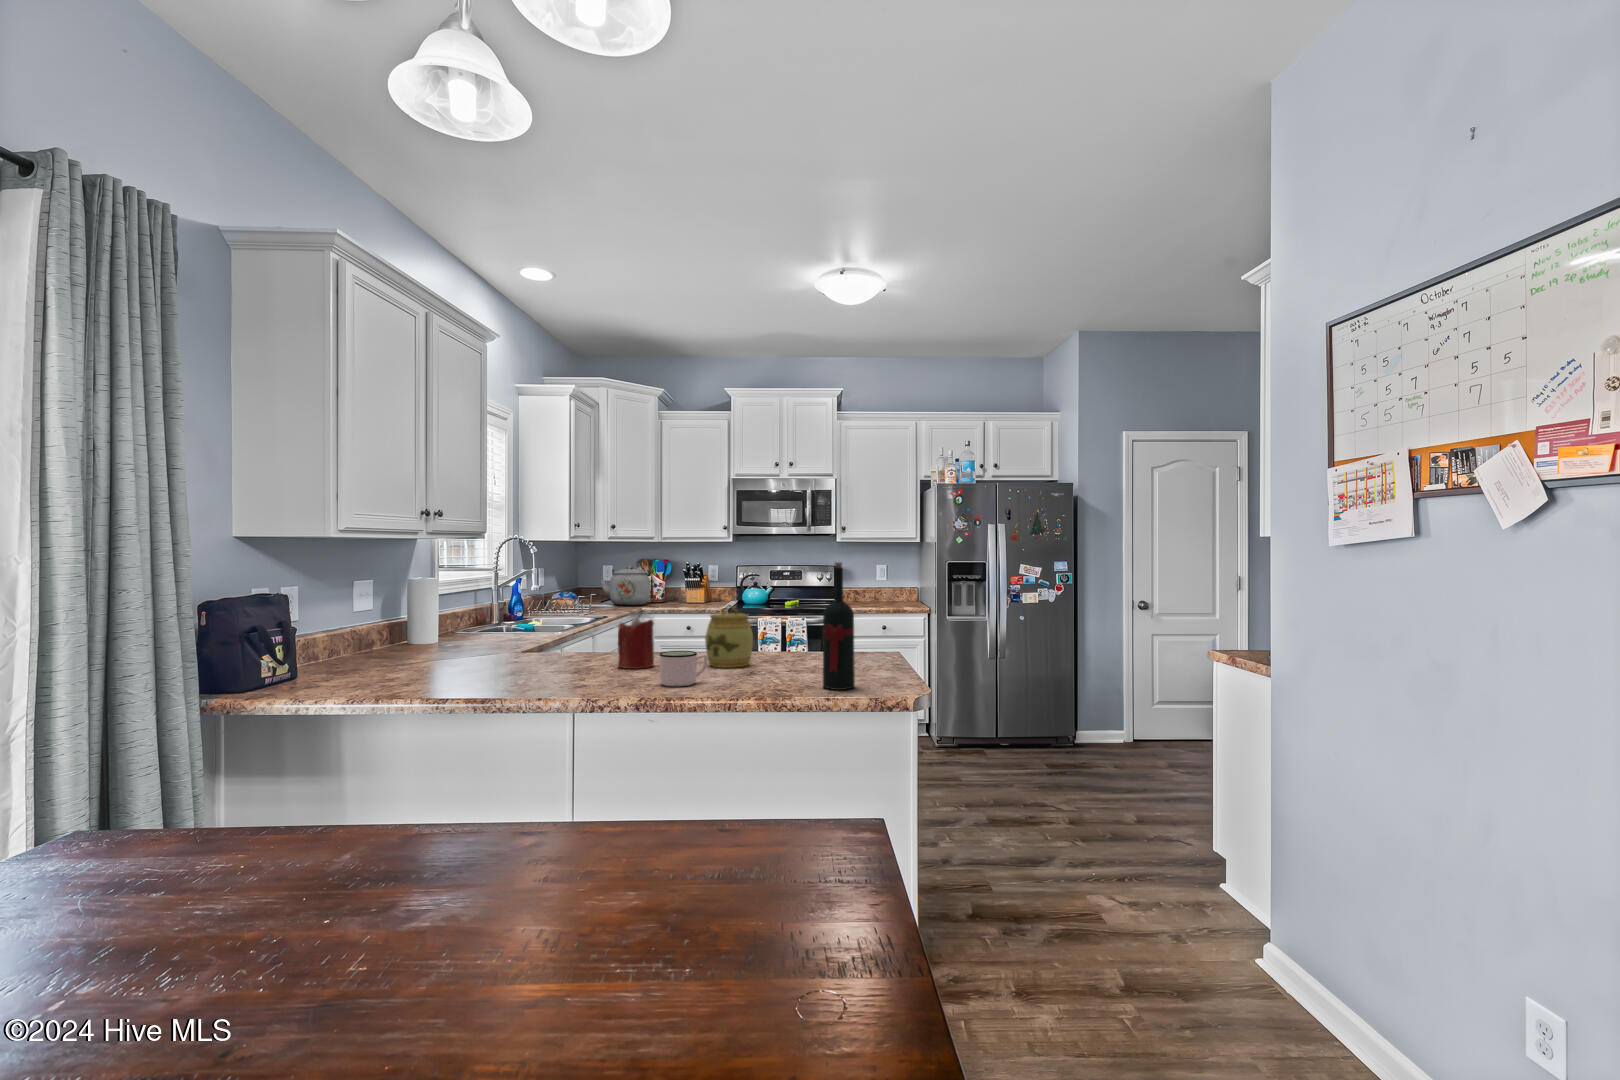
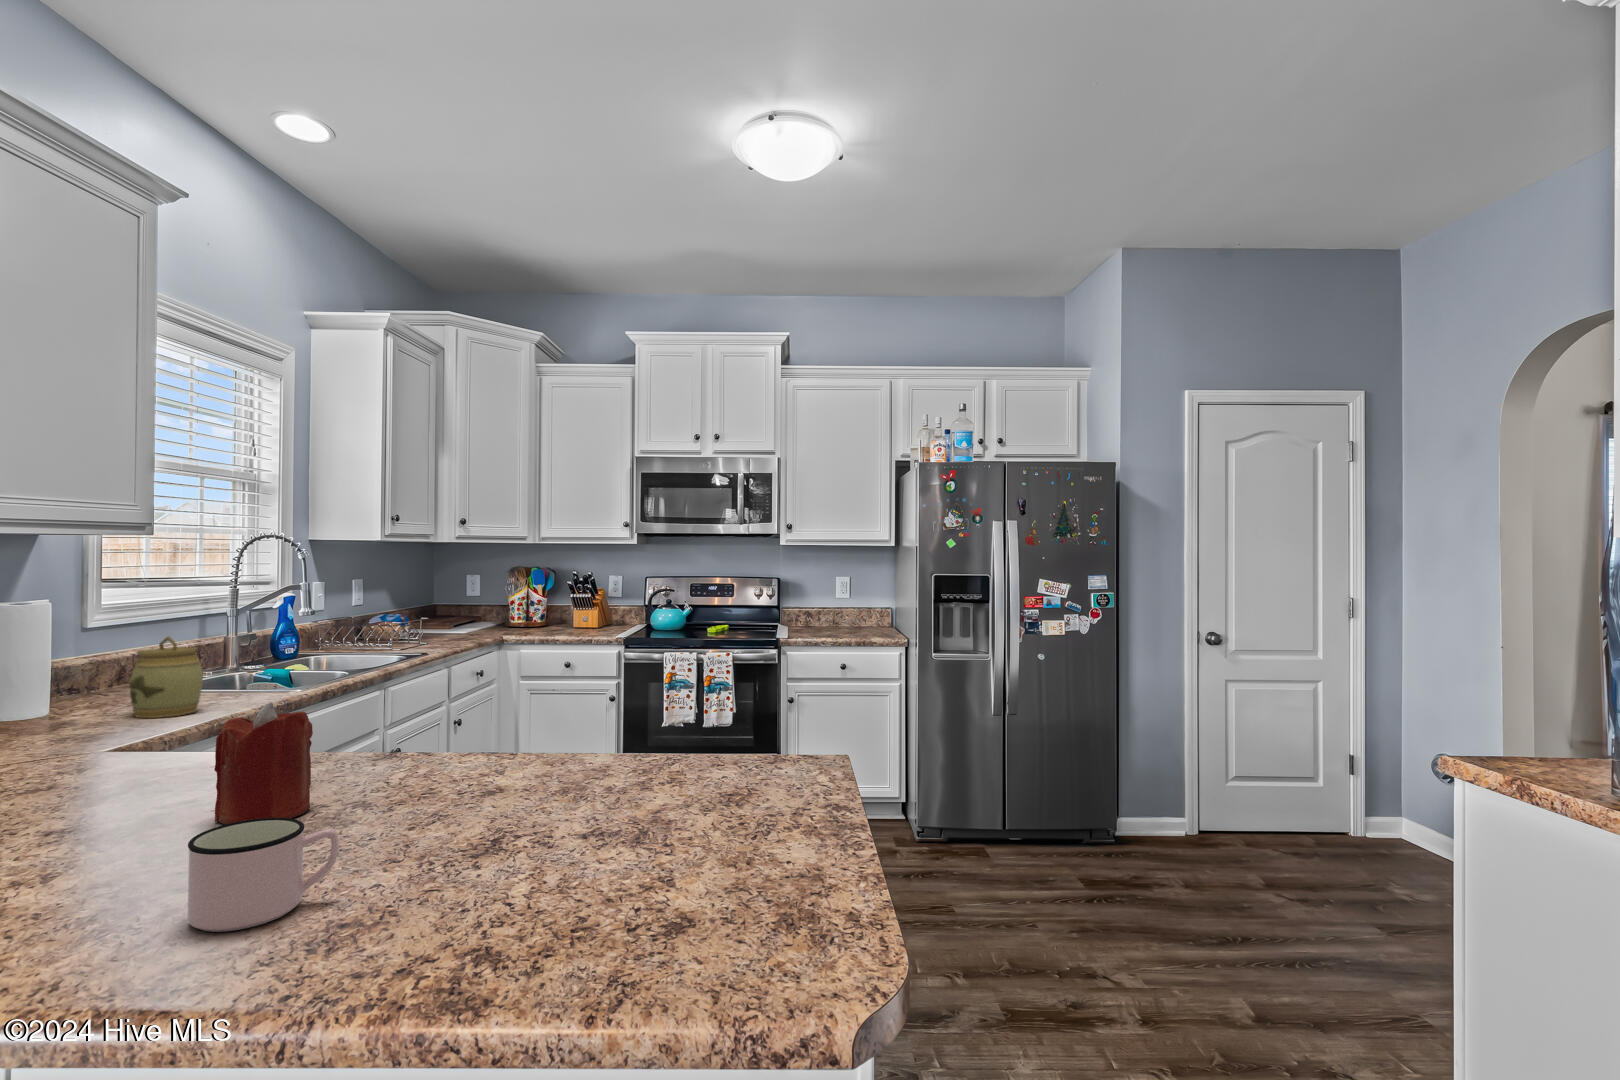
wine bottle: present [823,562,855,690] -> none [611,600,700,955]
kettle: present [601,566,651,605] -> none [442,578,519,634]
jar: present [705,604,753,668] -> present [130,636,203,718]

